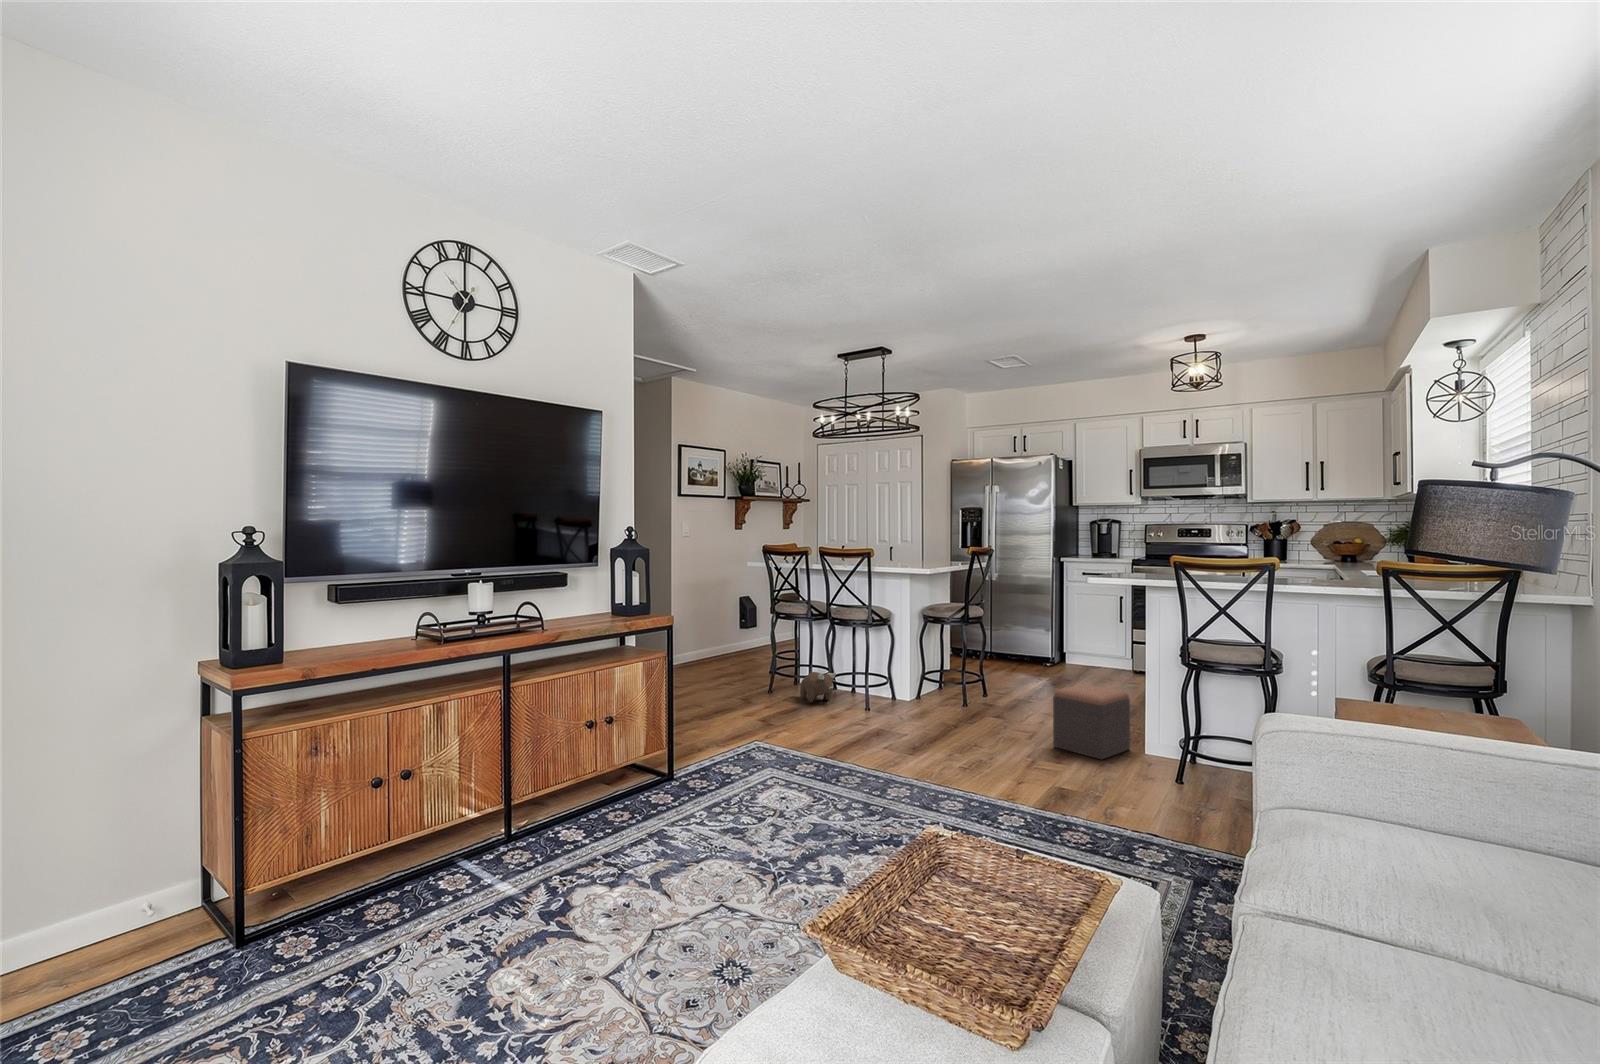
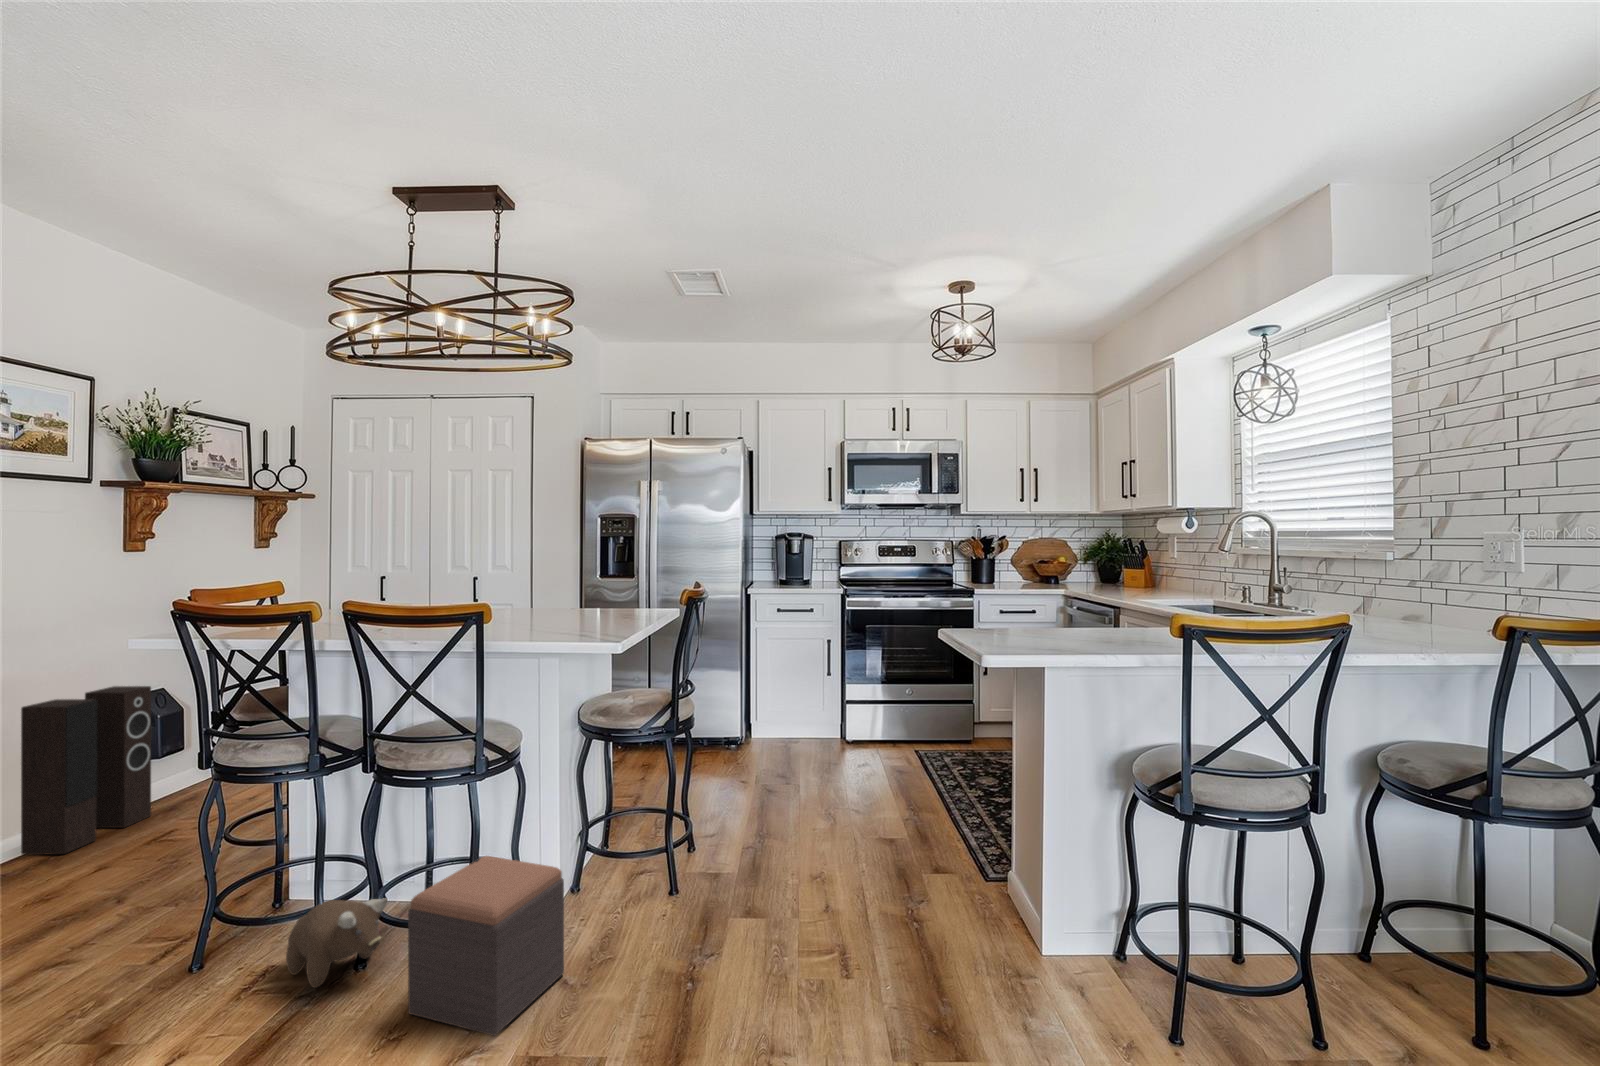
speaker: none [705,592,746,660] -> present [21,686,151,855]
footstool: present [1053,684,1130,759] -> present [408,856,564,1036]

